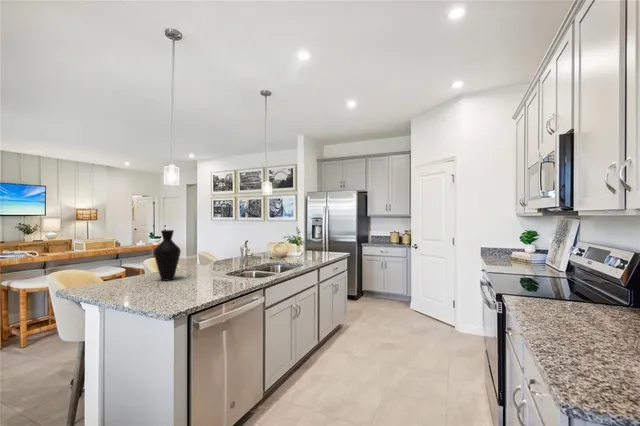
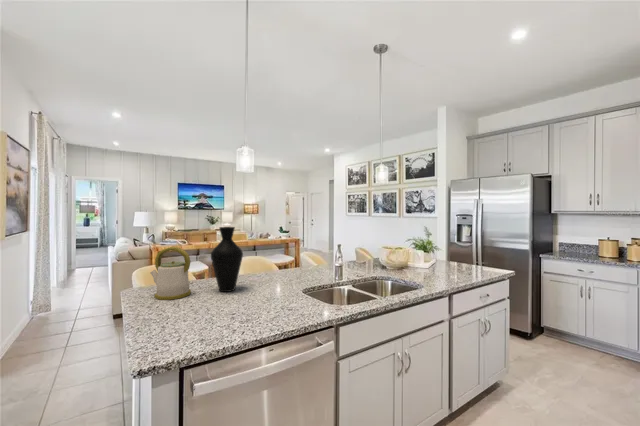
kettle: none [103,247,141,289] -> present [151,247,191,300]

